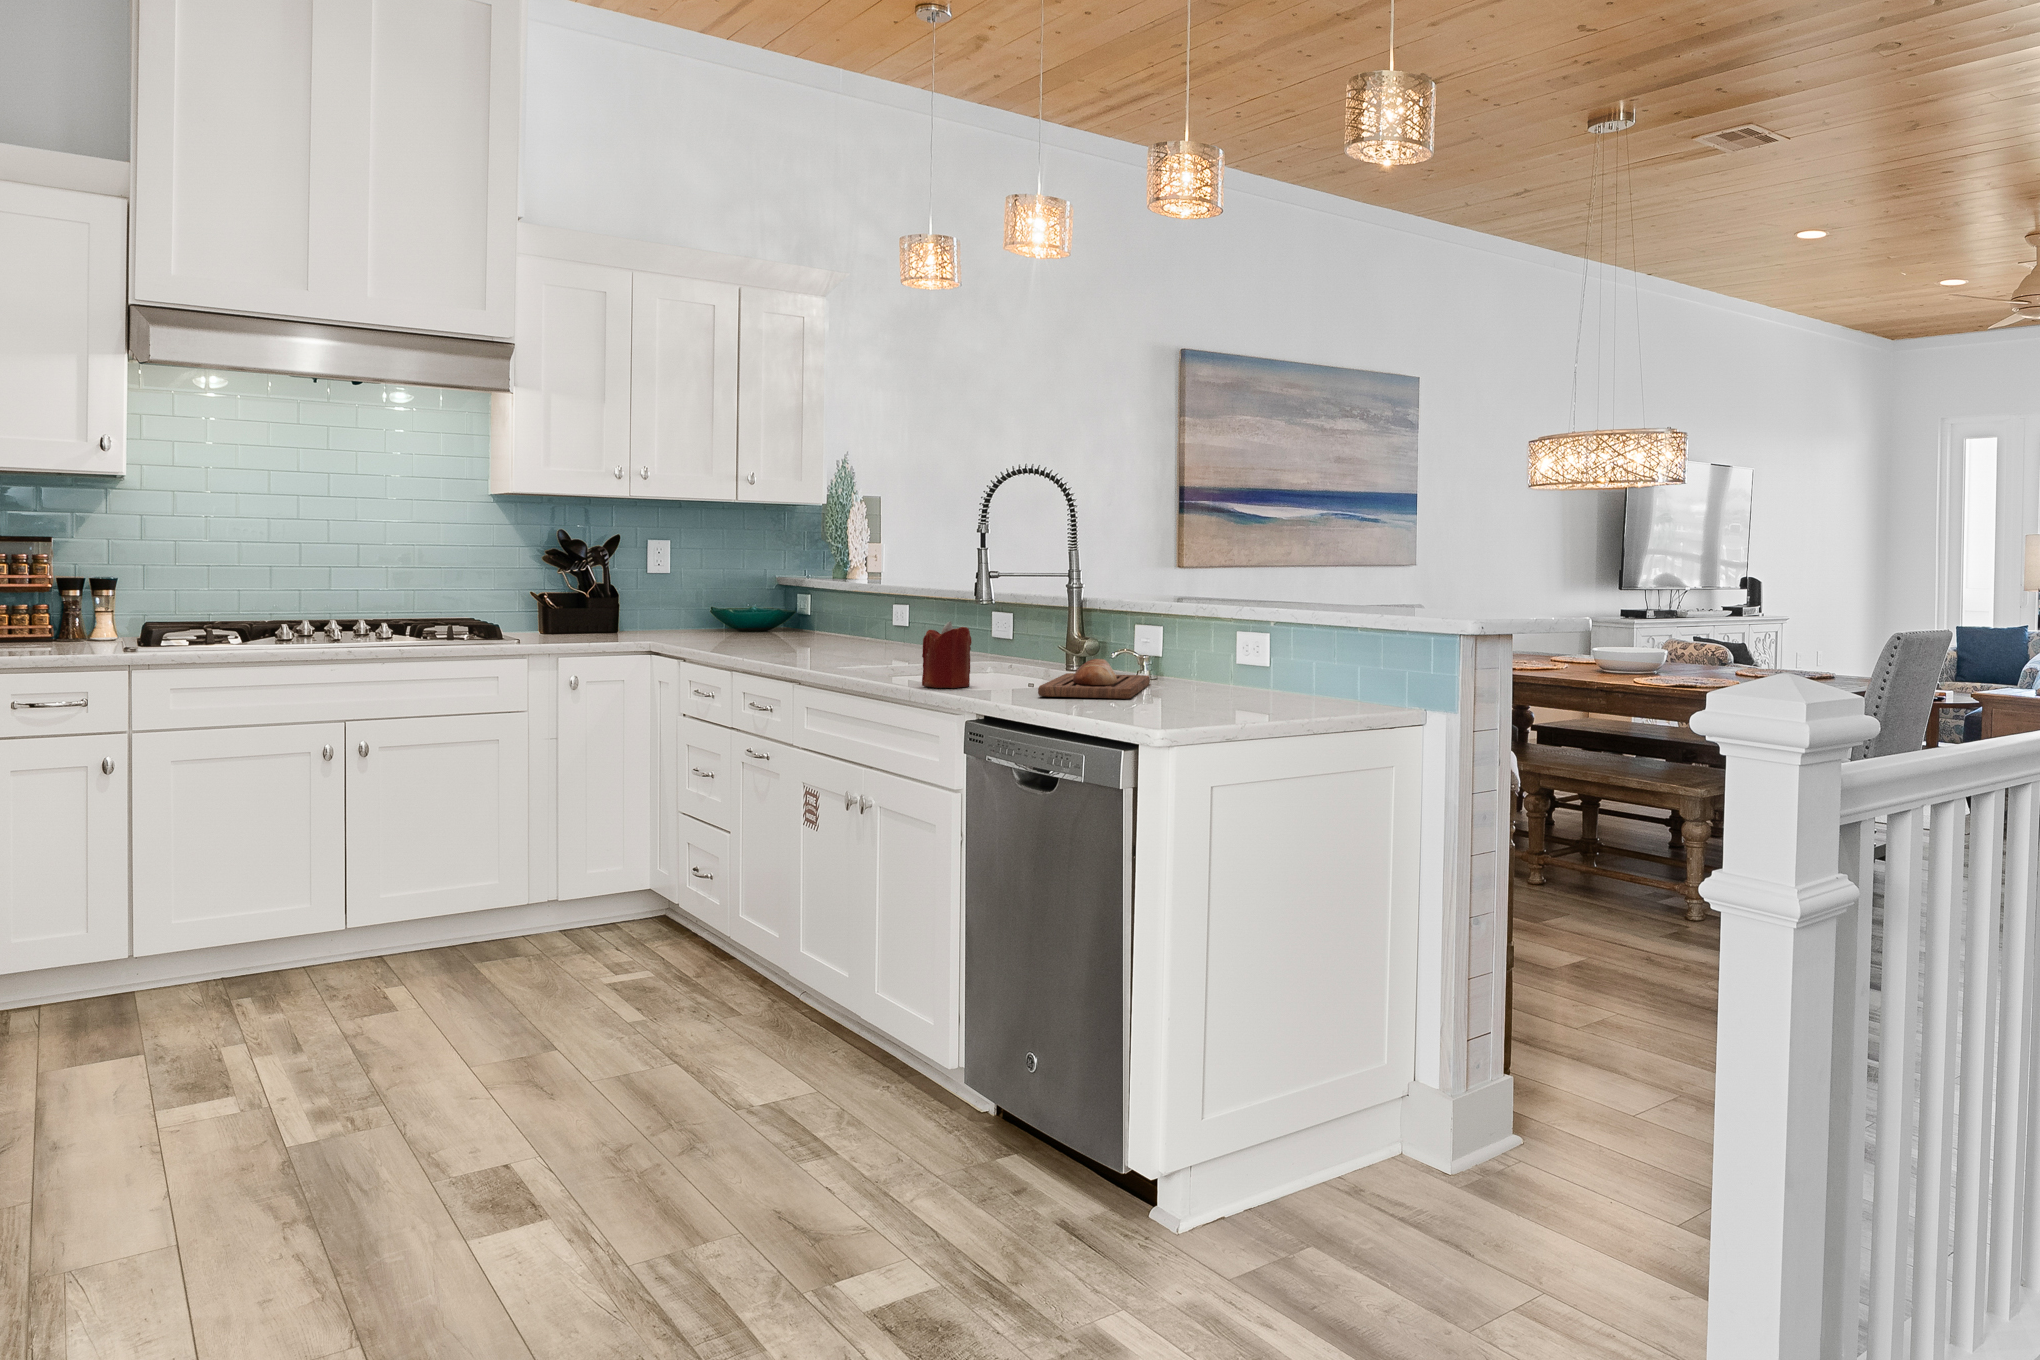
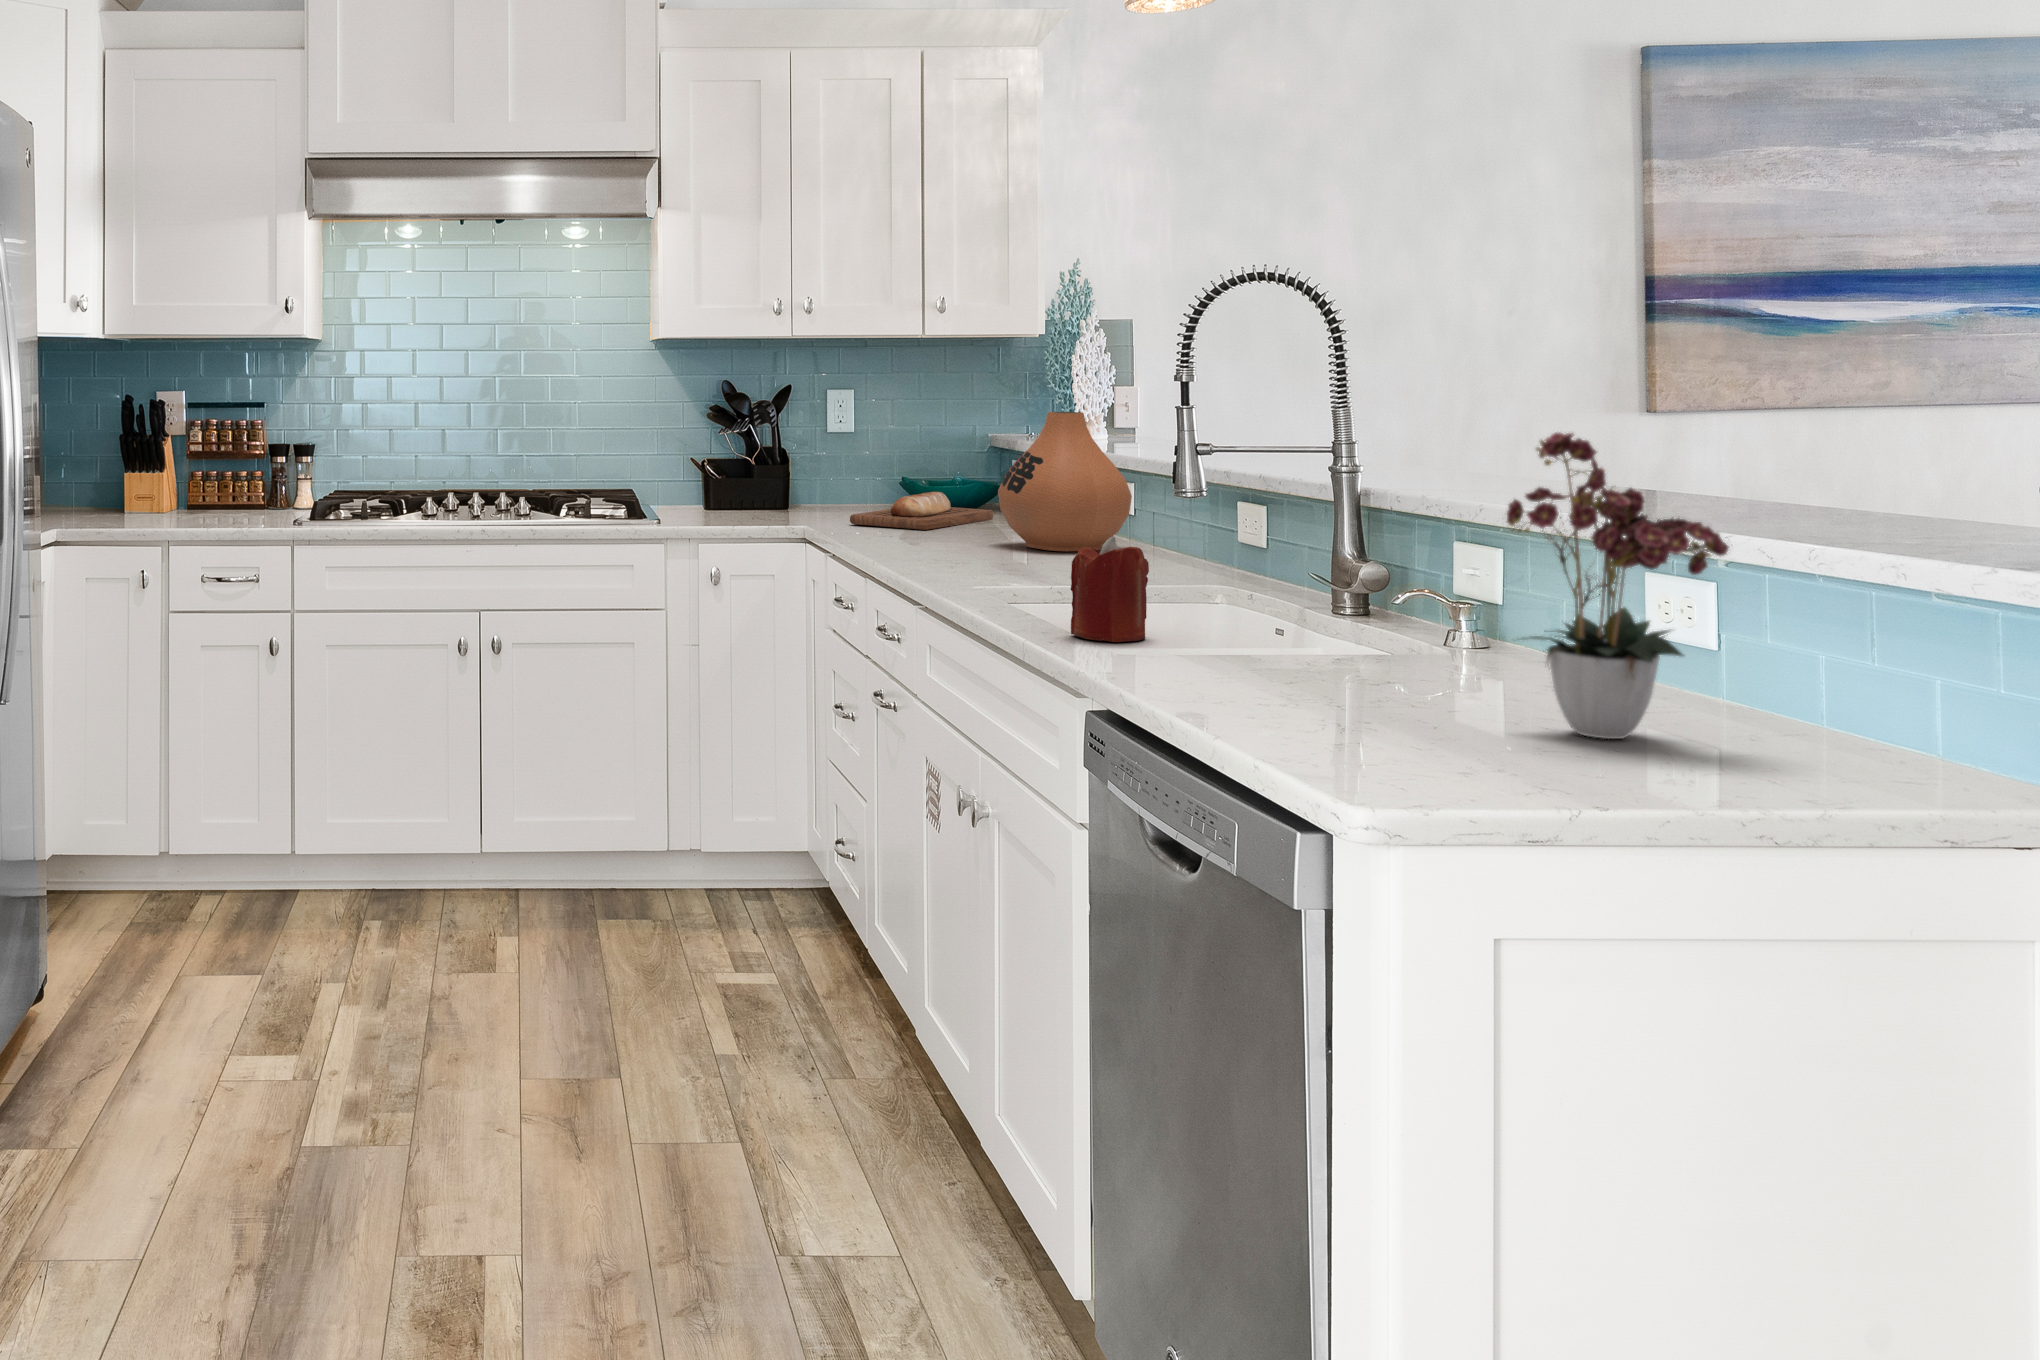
flower arrangement: none [1193,539,1309,709] -> present [1507,432,1729,739]
vase: none [812,553,908,649] -> present [998,412,1132,551]
bread loaf: present [1038,659,1150,699] -> present [850,492,993,530]

